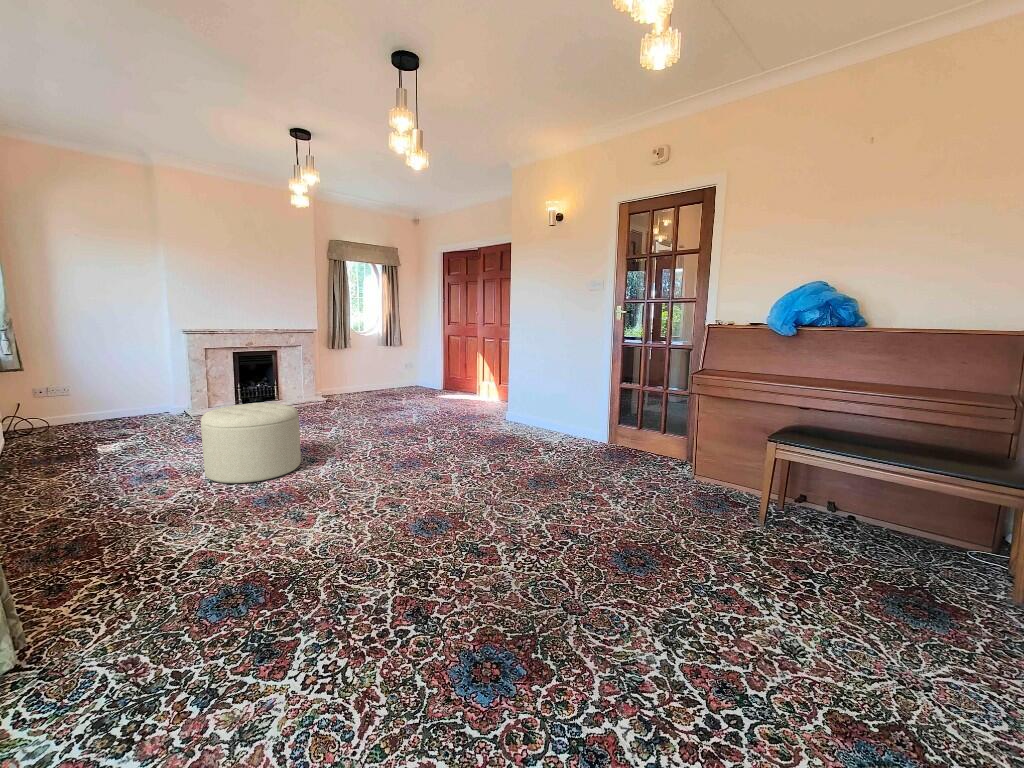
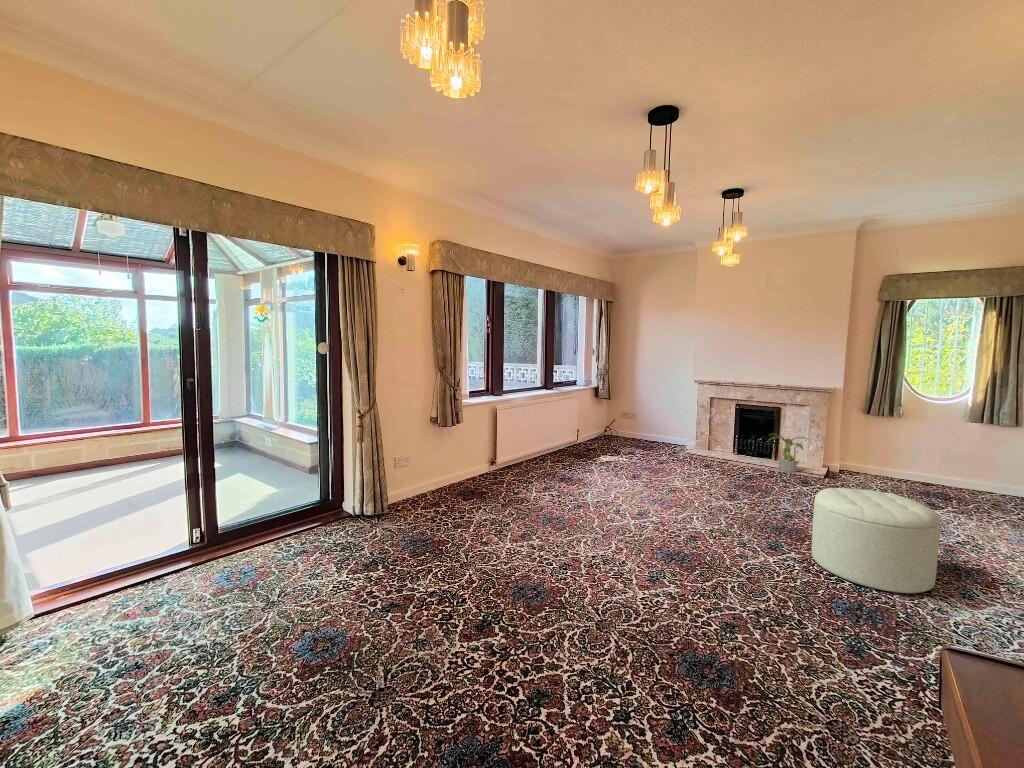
potted plant: none [58,384,118,427] -> present [770,434,807,472]

